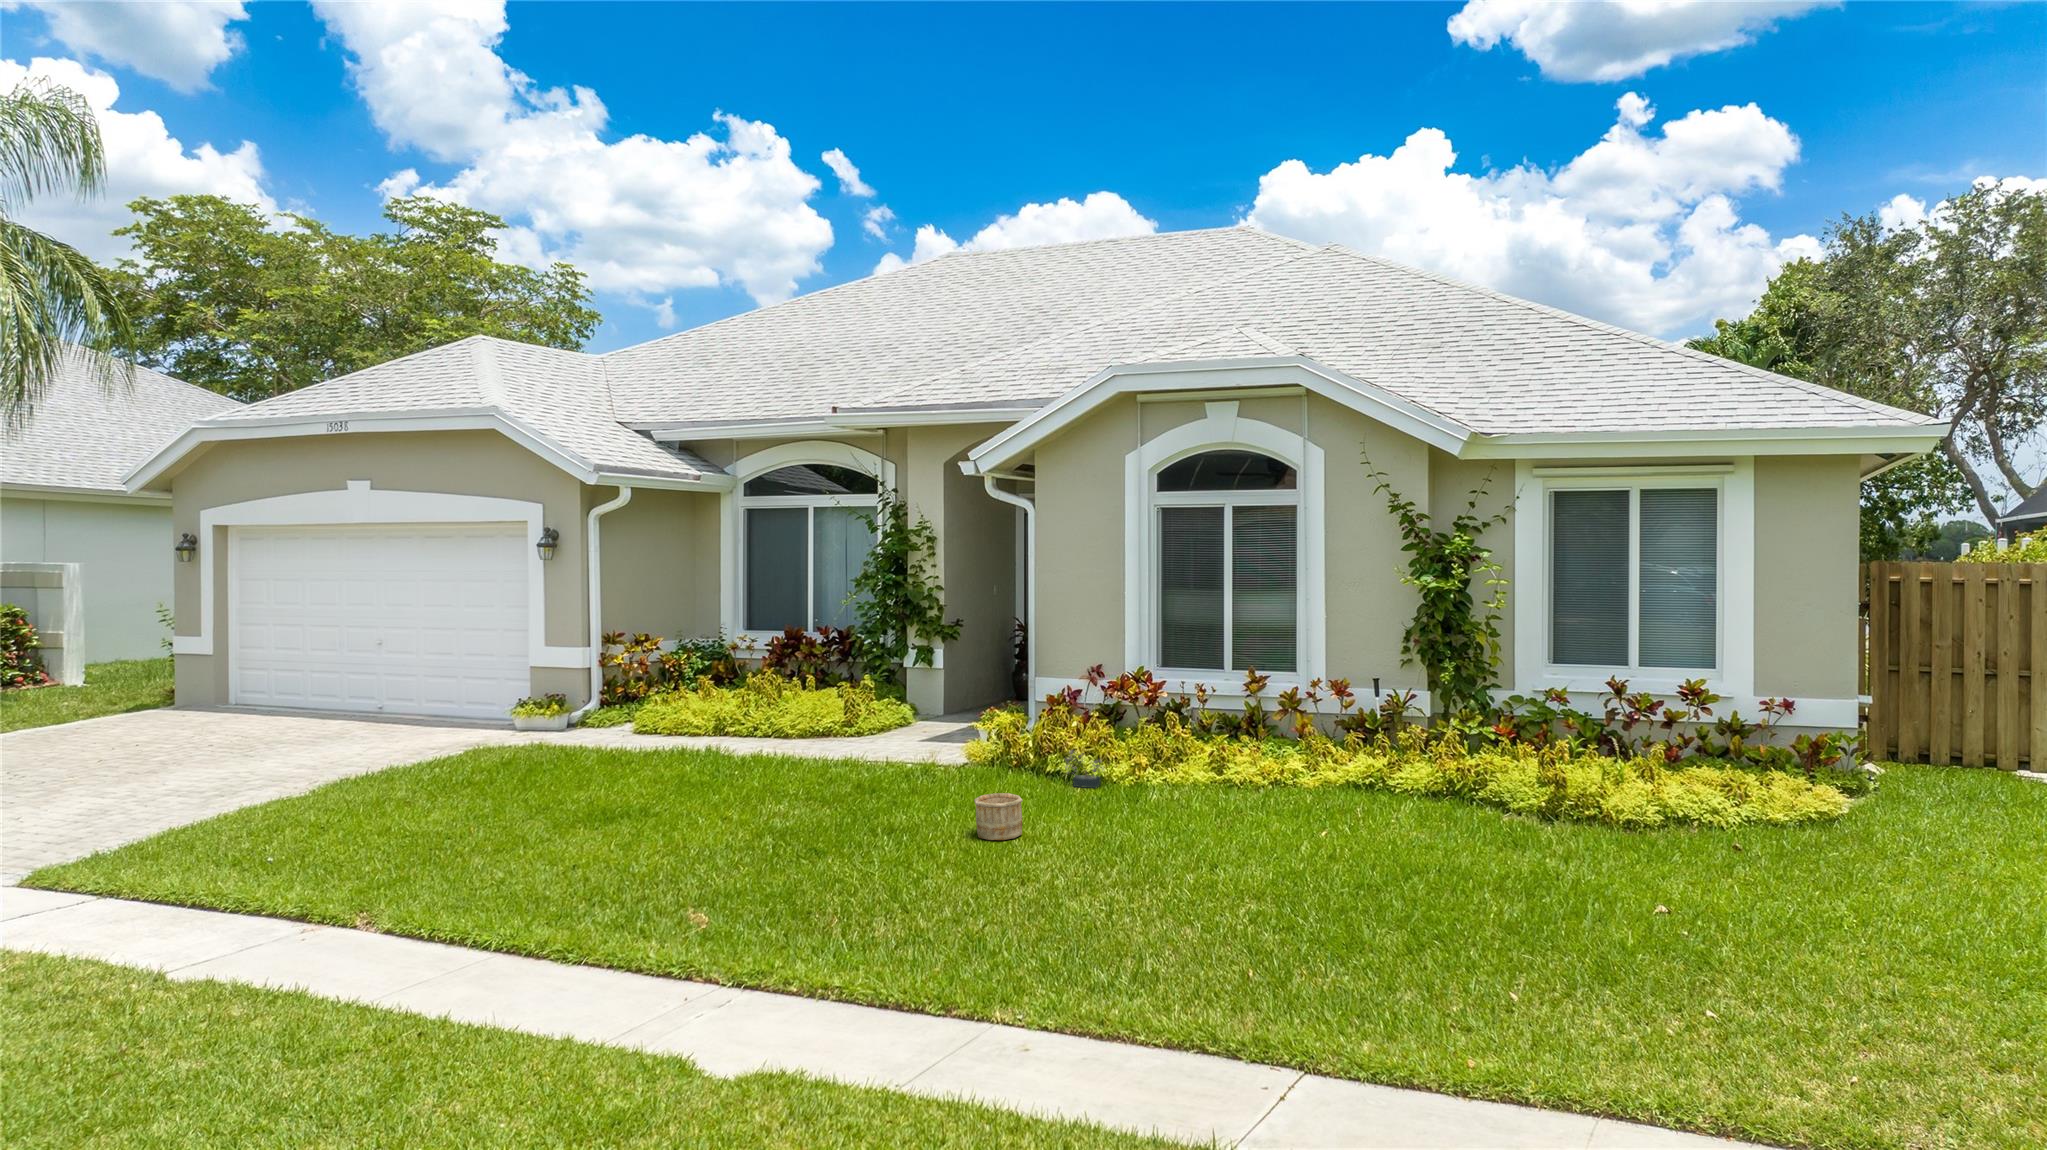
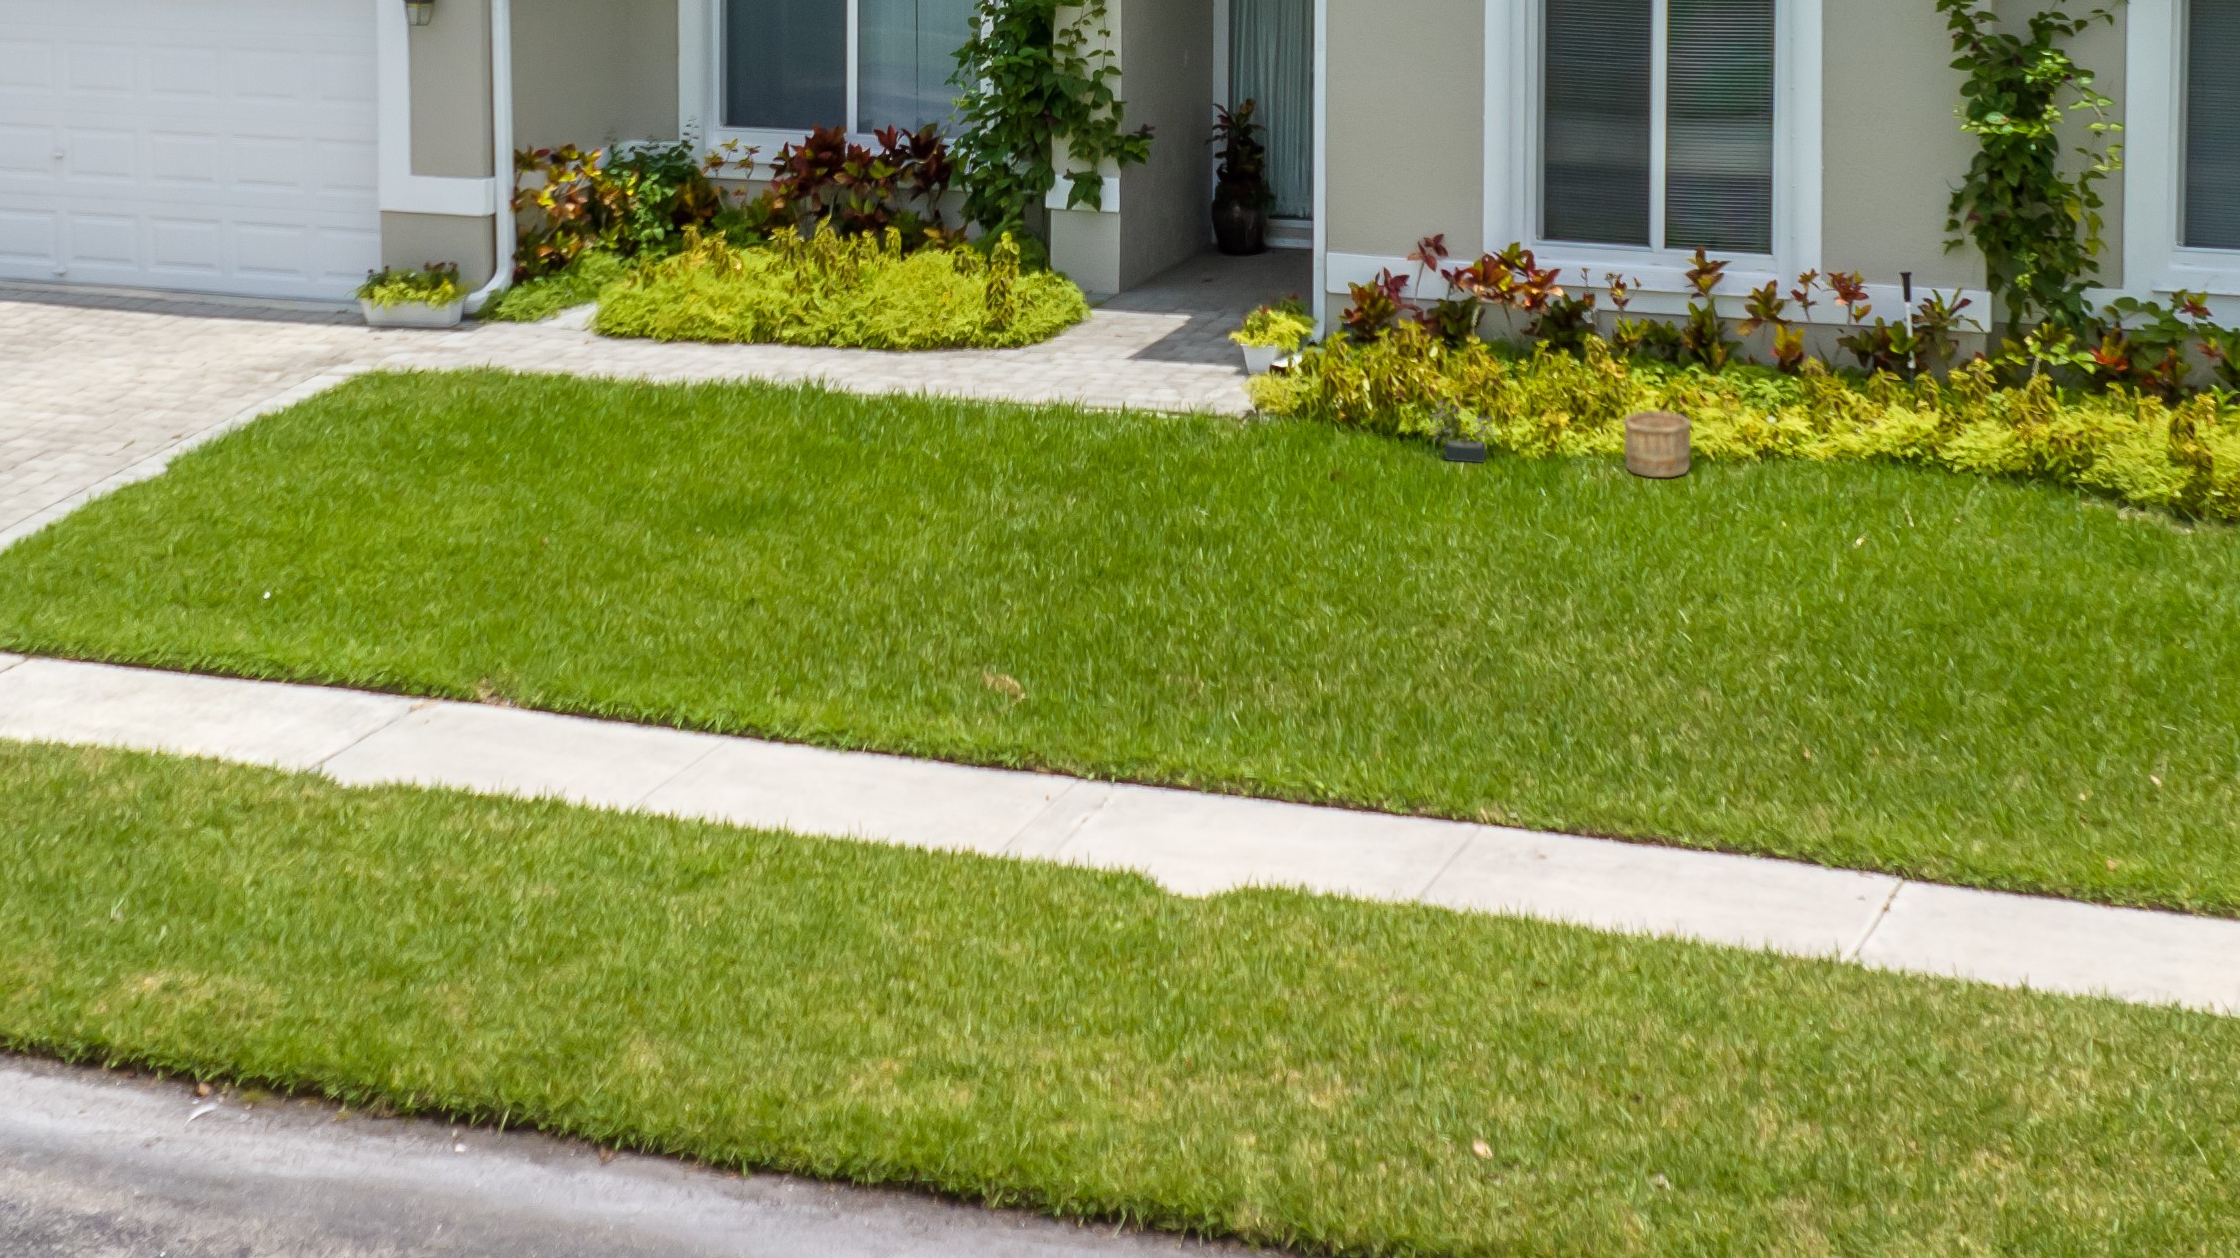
wooden bucket: present [974,793,1023,840] -> present [1624,411,1691,477]

